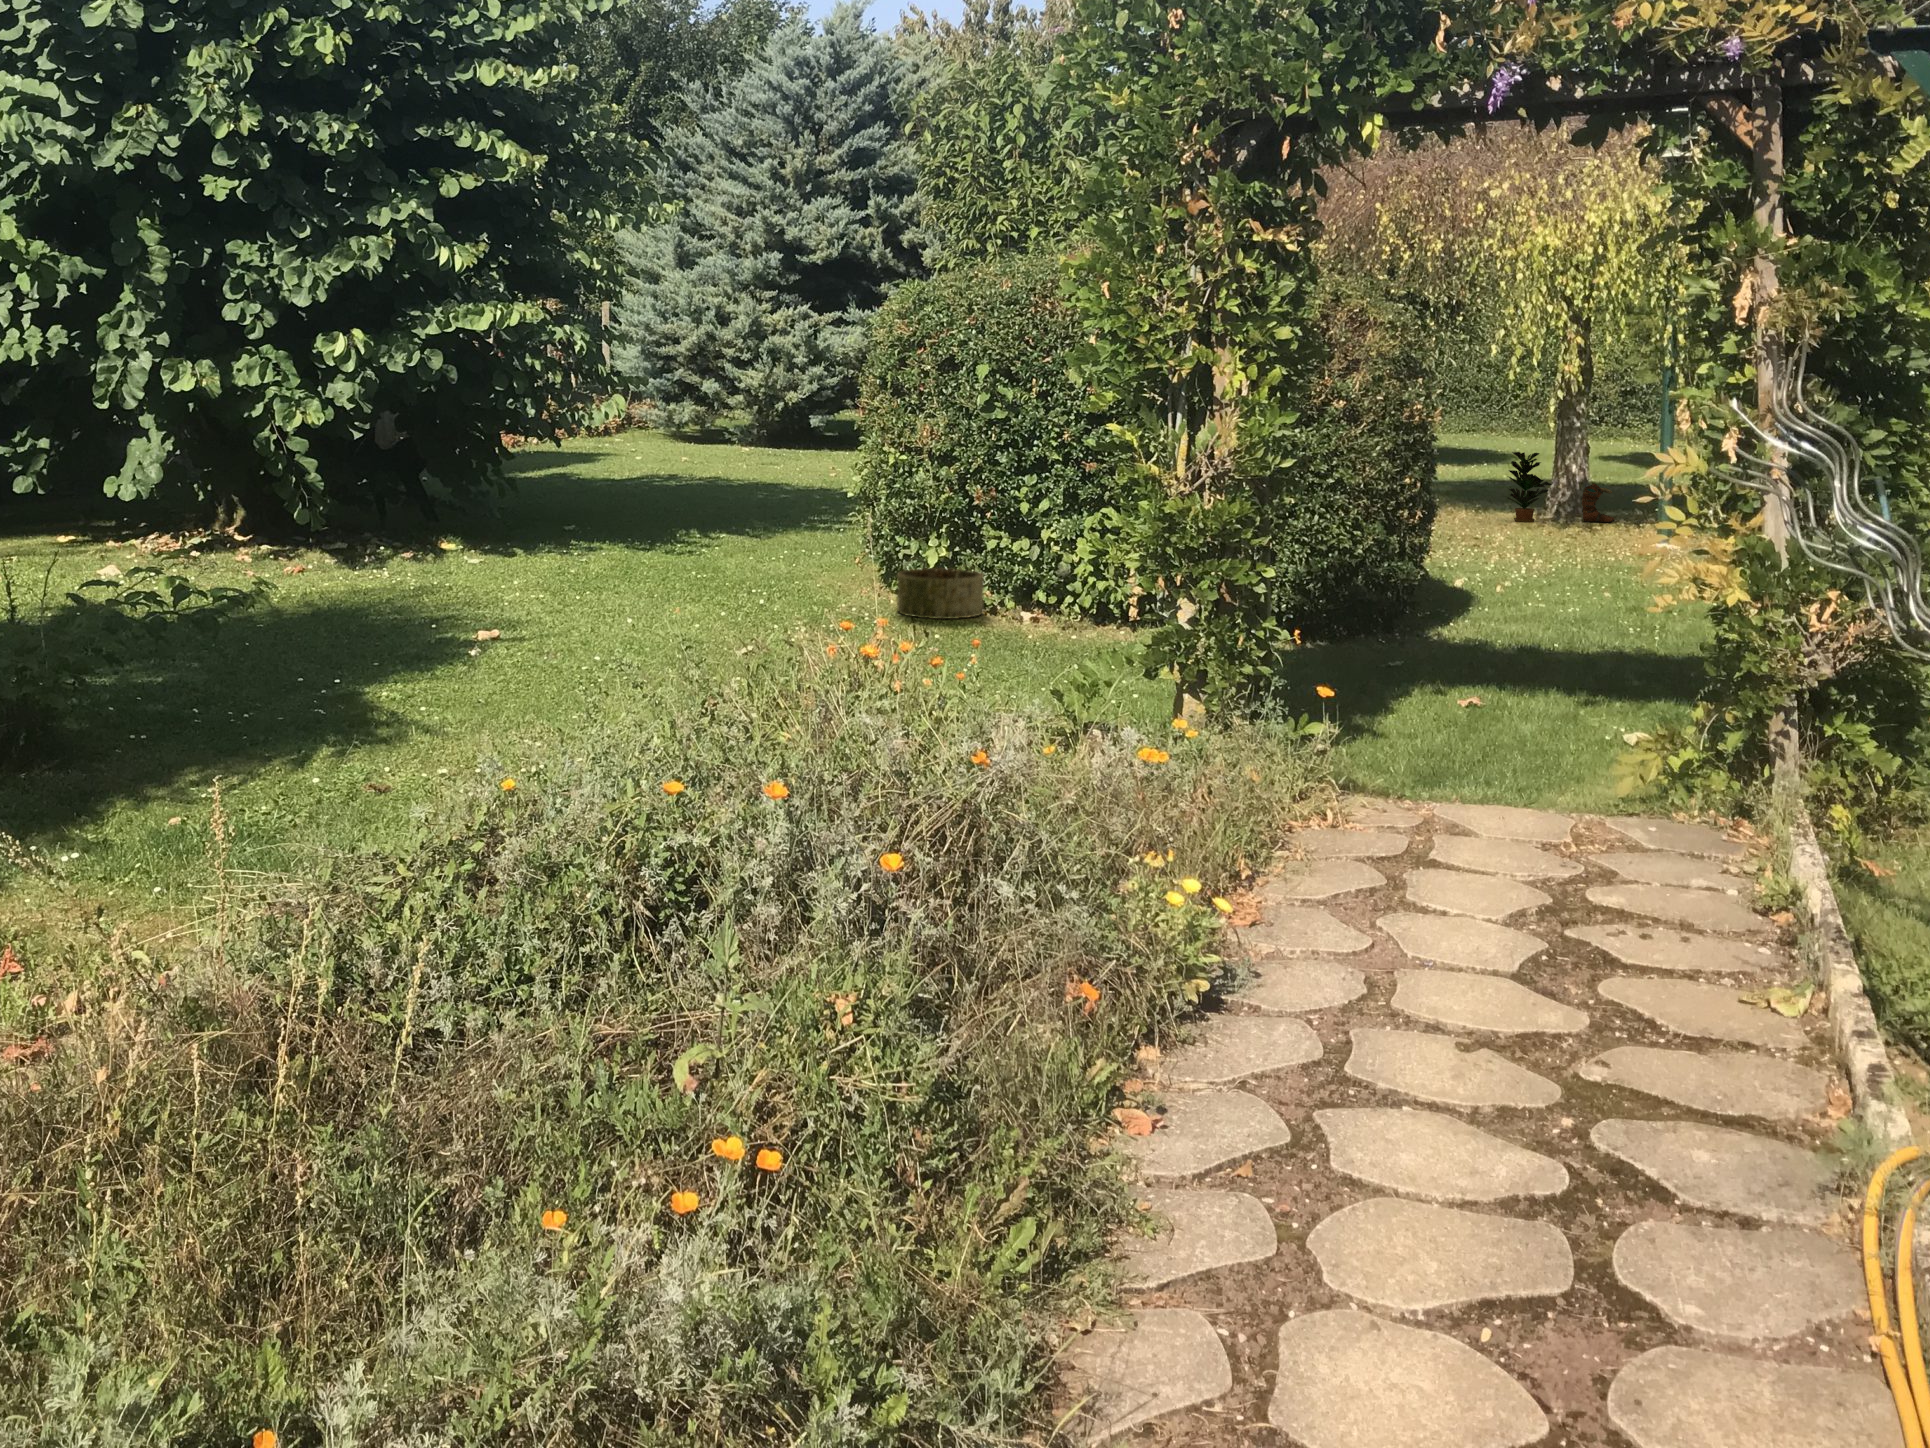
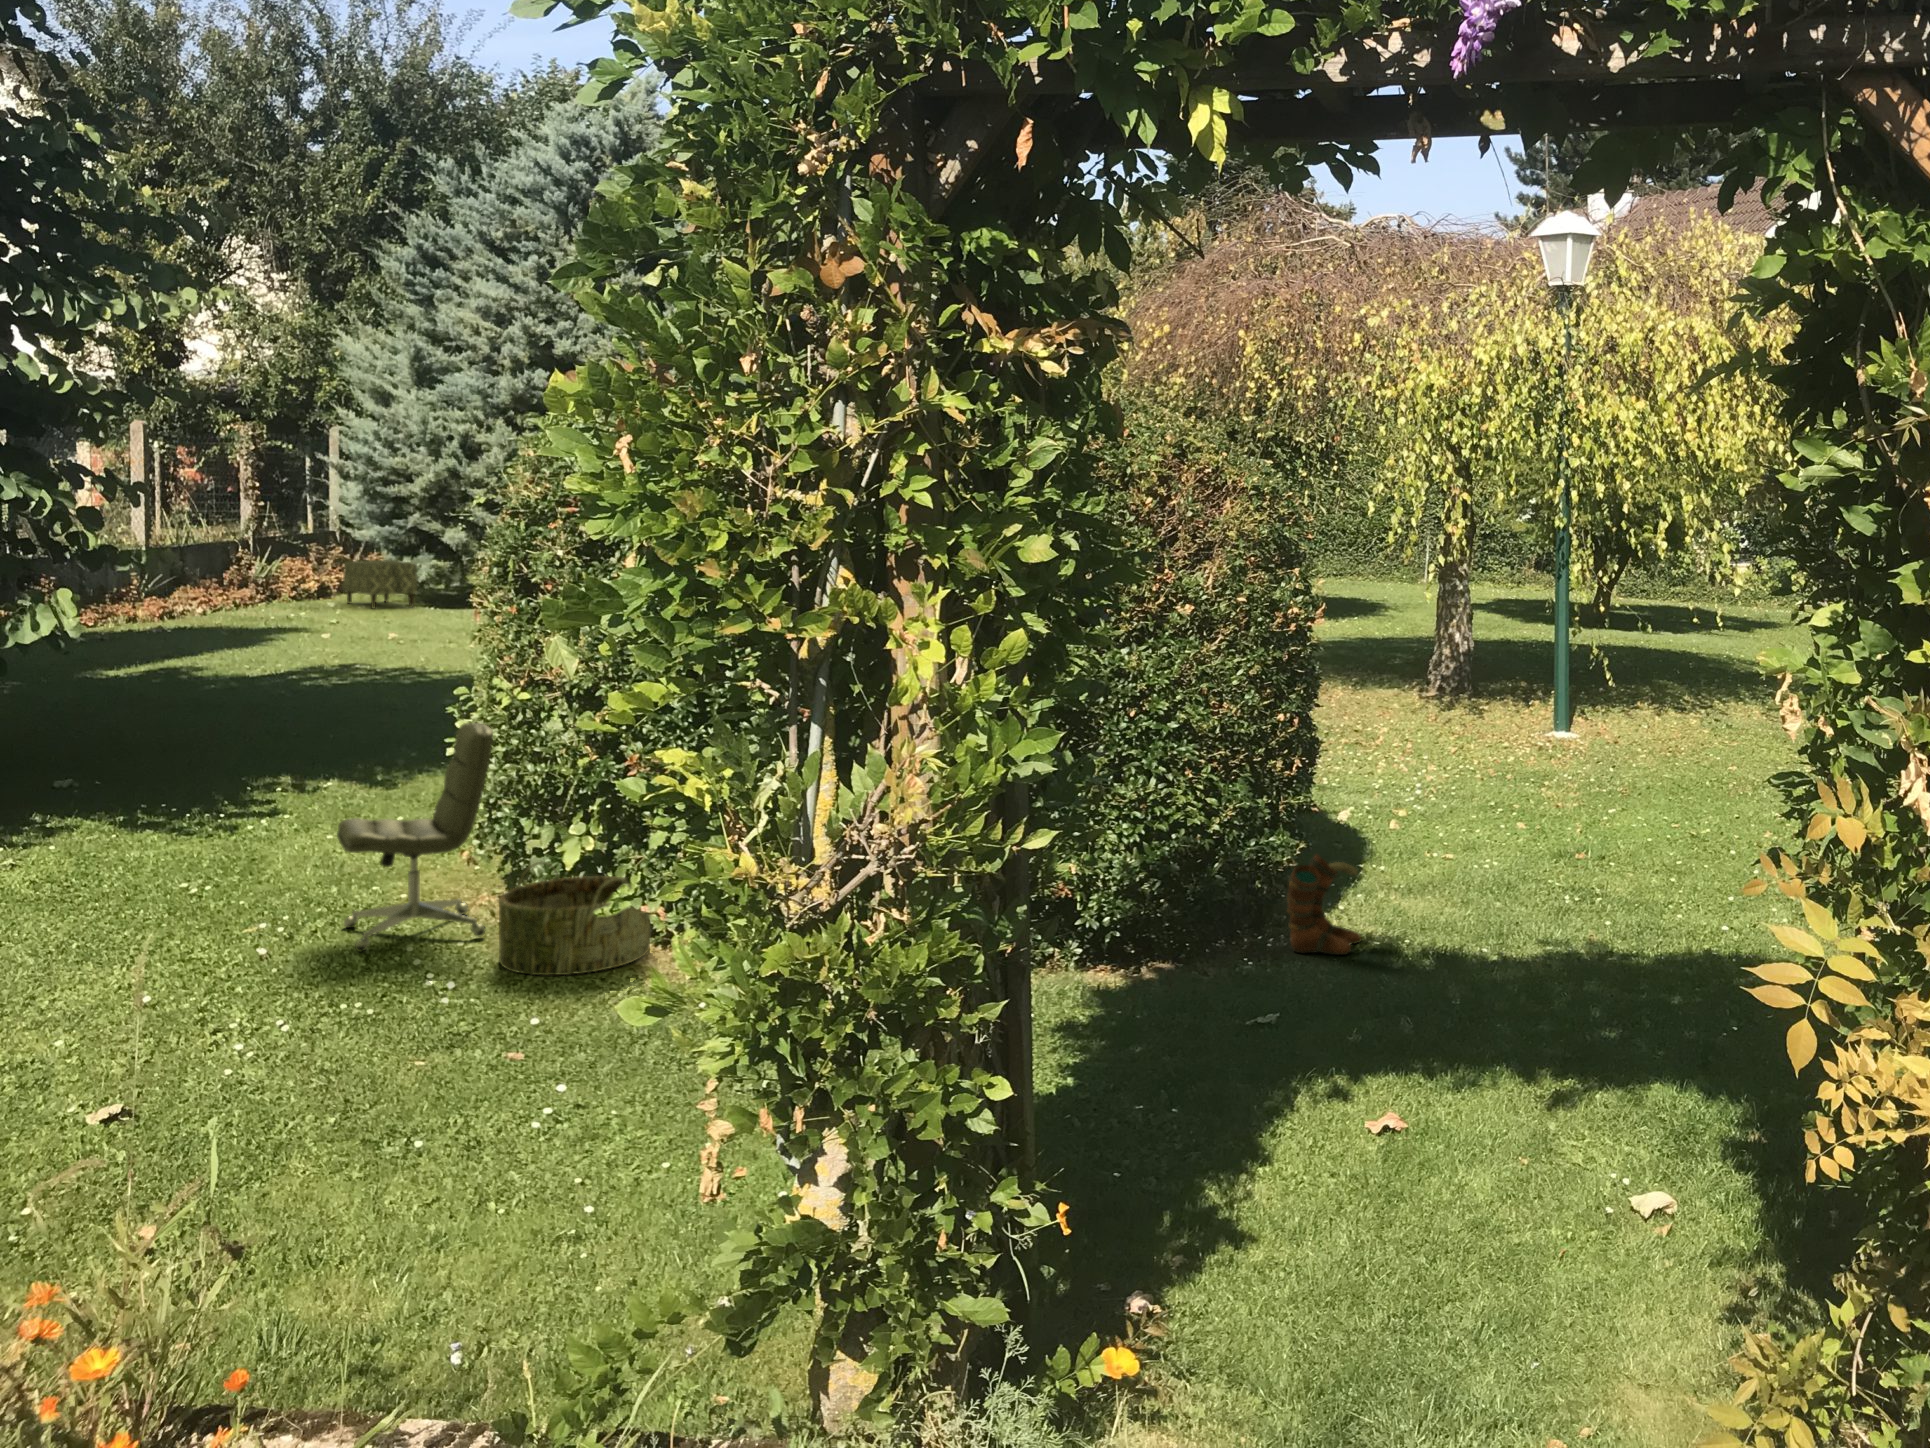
bench: none [627,405,682,442] -> present [343,560,418,609]
potted plant: present [1507,452,1552,522] -> none [1391,622,1440,704]
chair: none [794,475,885,604] -> present [337,723,493,952]
boots: present [1581,483,1614,523] -> present [1287,854,1362,955]

